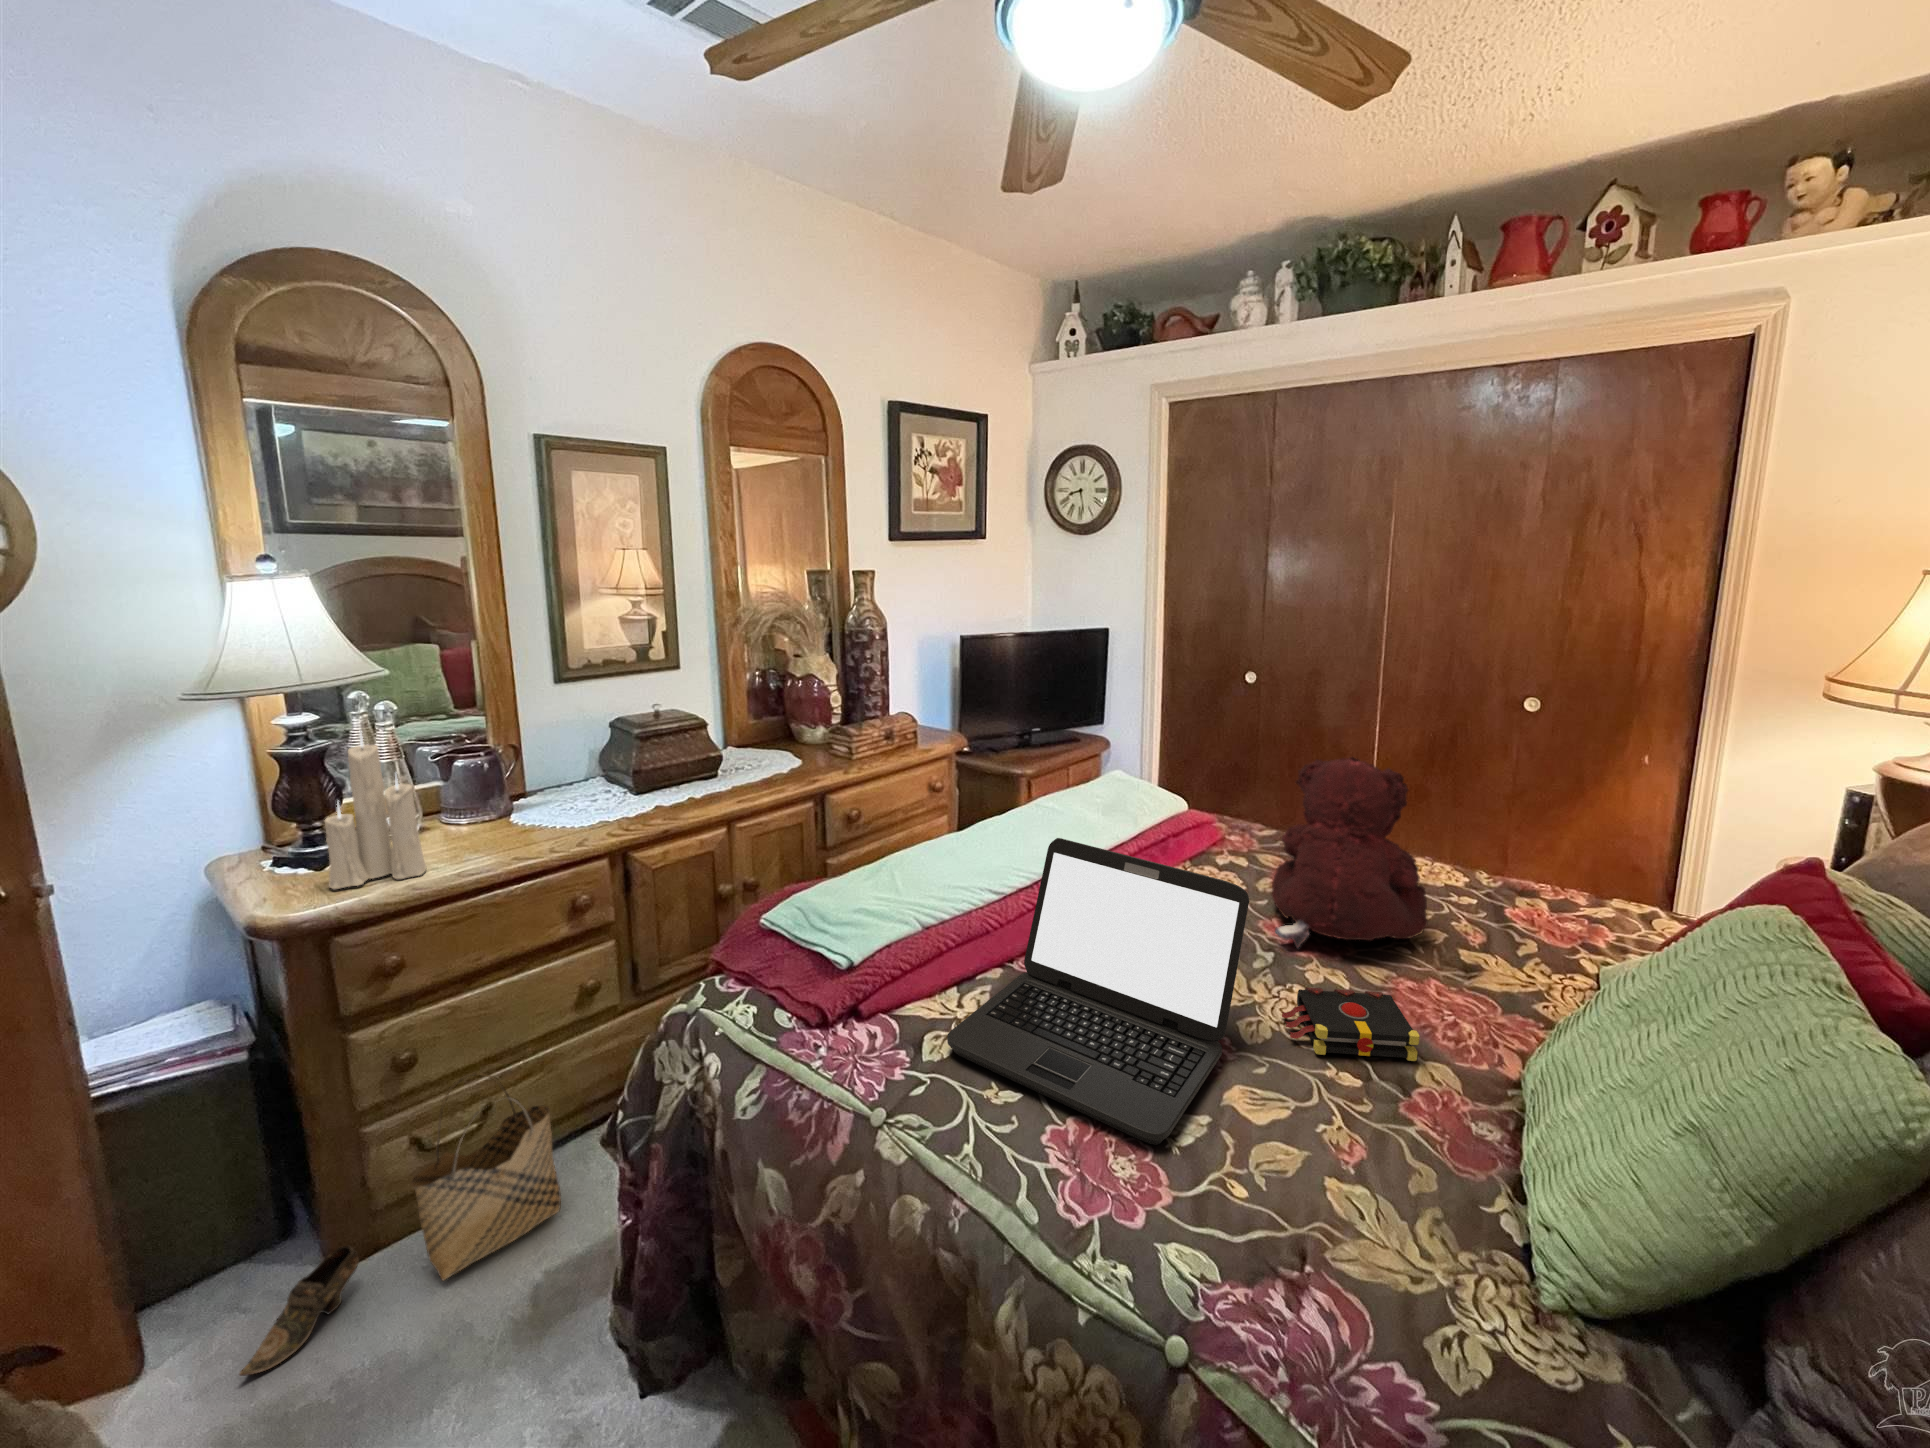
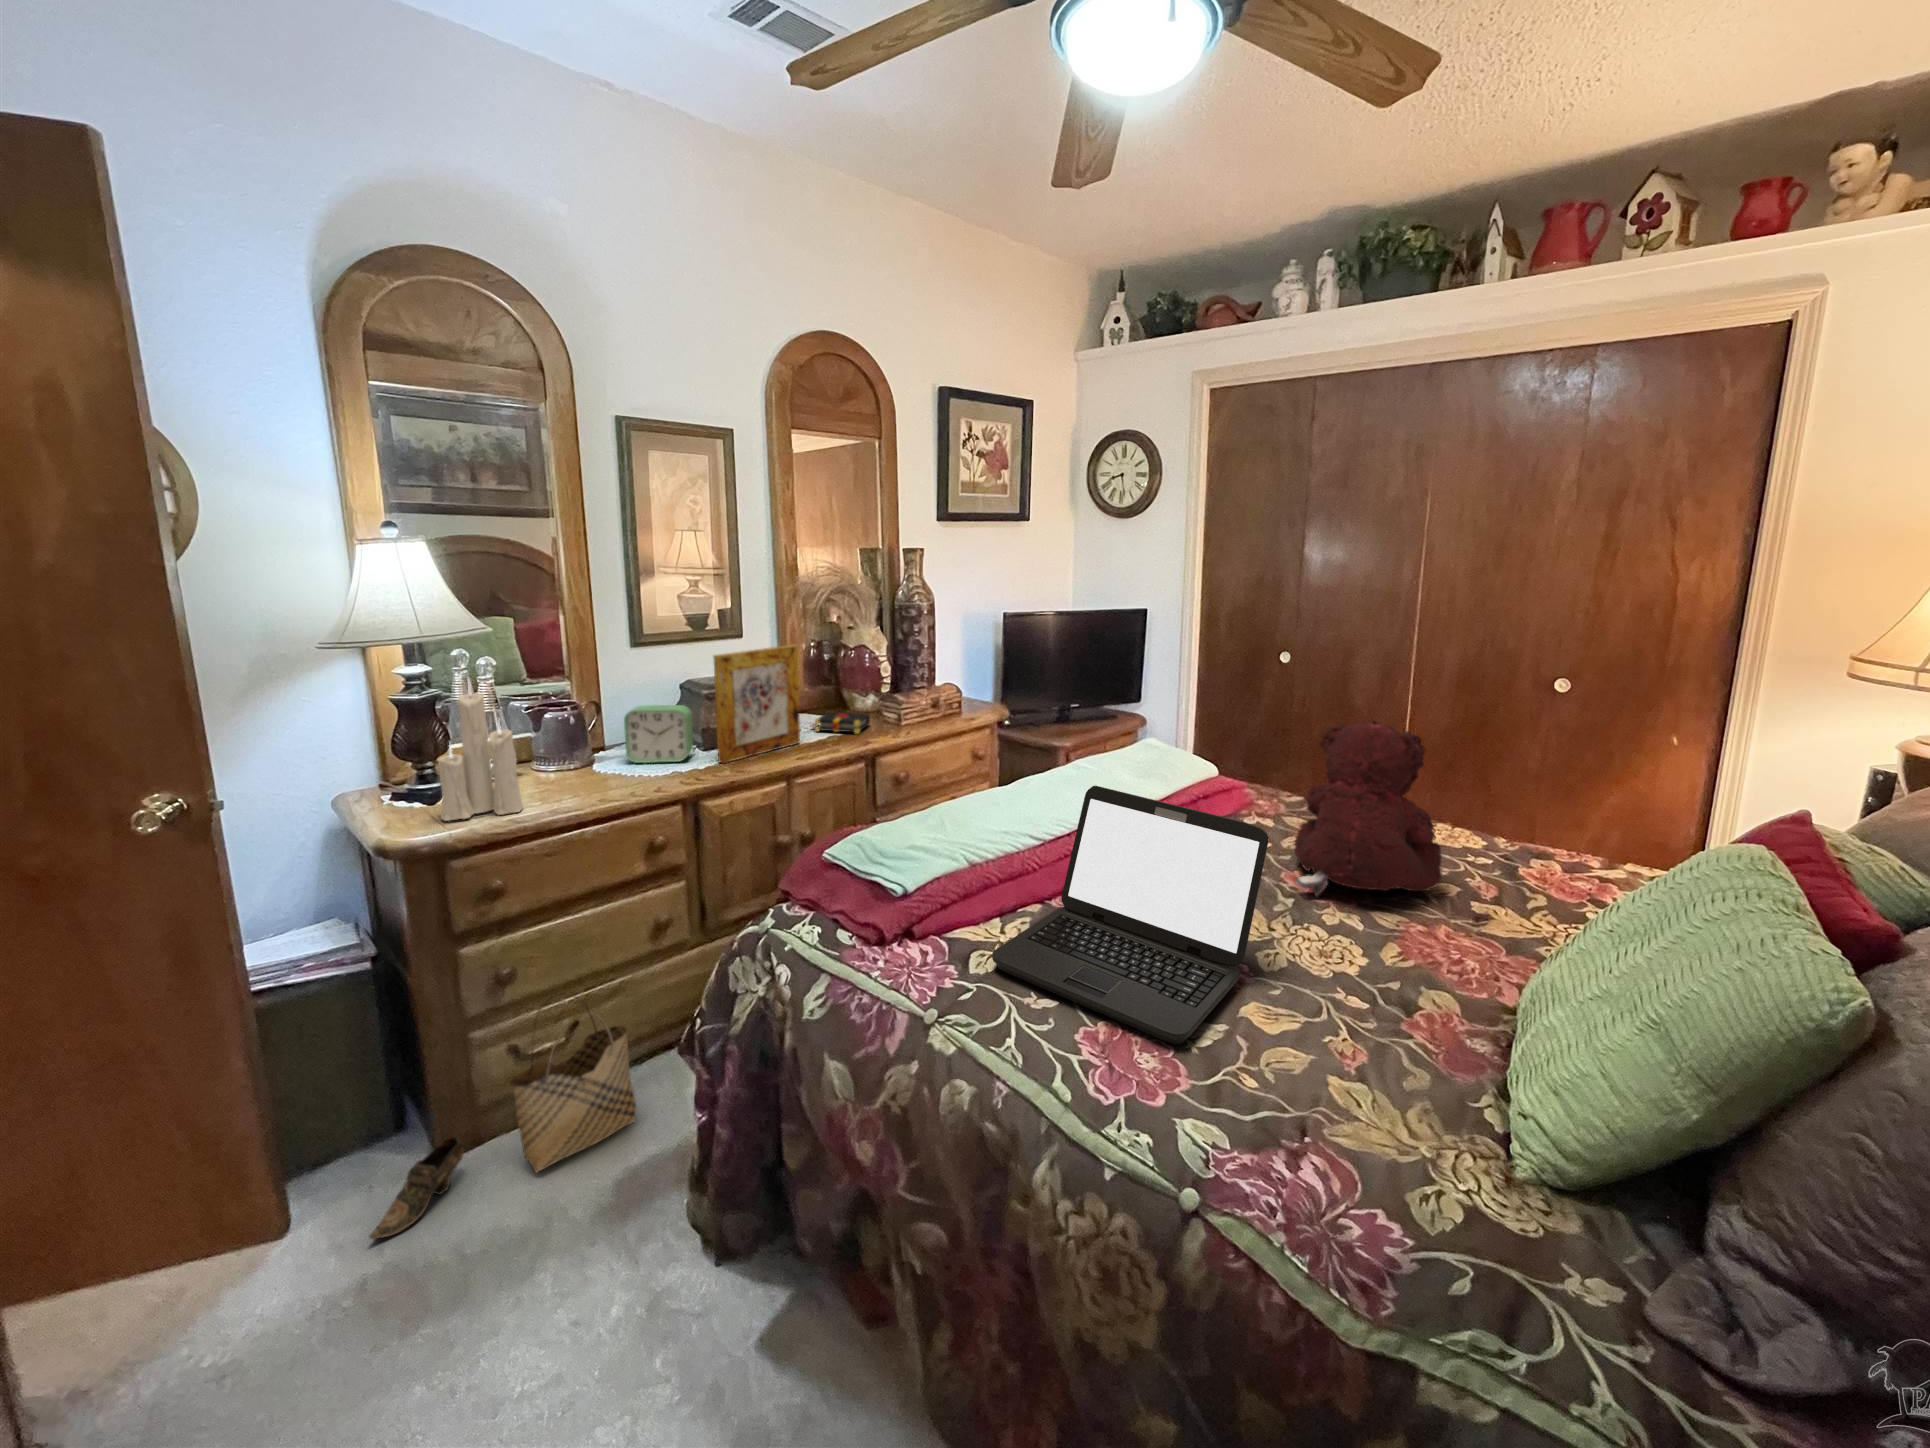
picture frame: none [646,677,745,808] -> present [713,645,800,763]
alarm clock: none [547,746,626,810] -> present [624,705,693,763]
book: present [1282,987,1420,1061] -> present [810,711,870,734]

